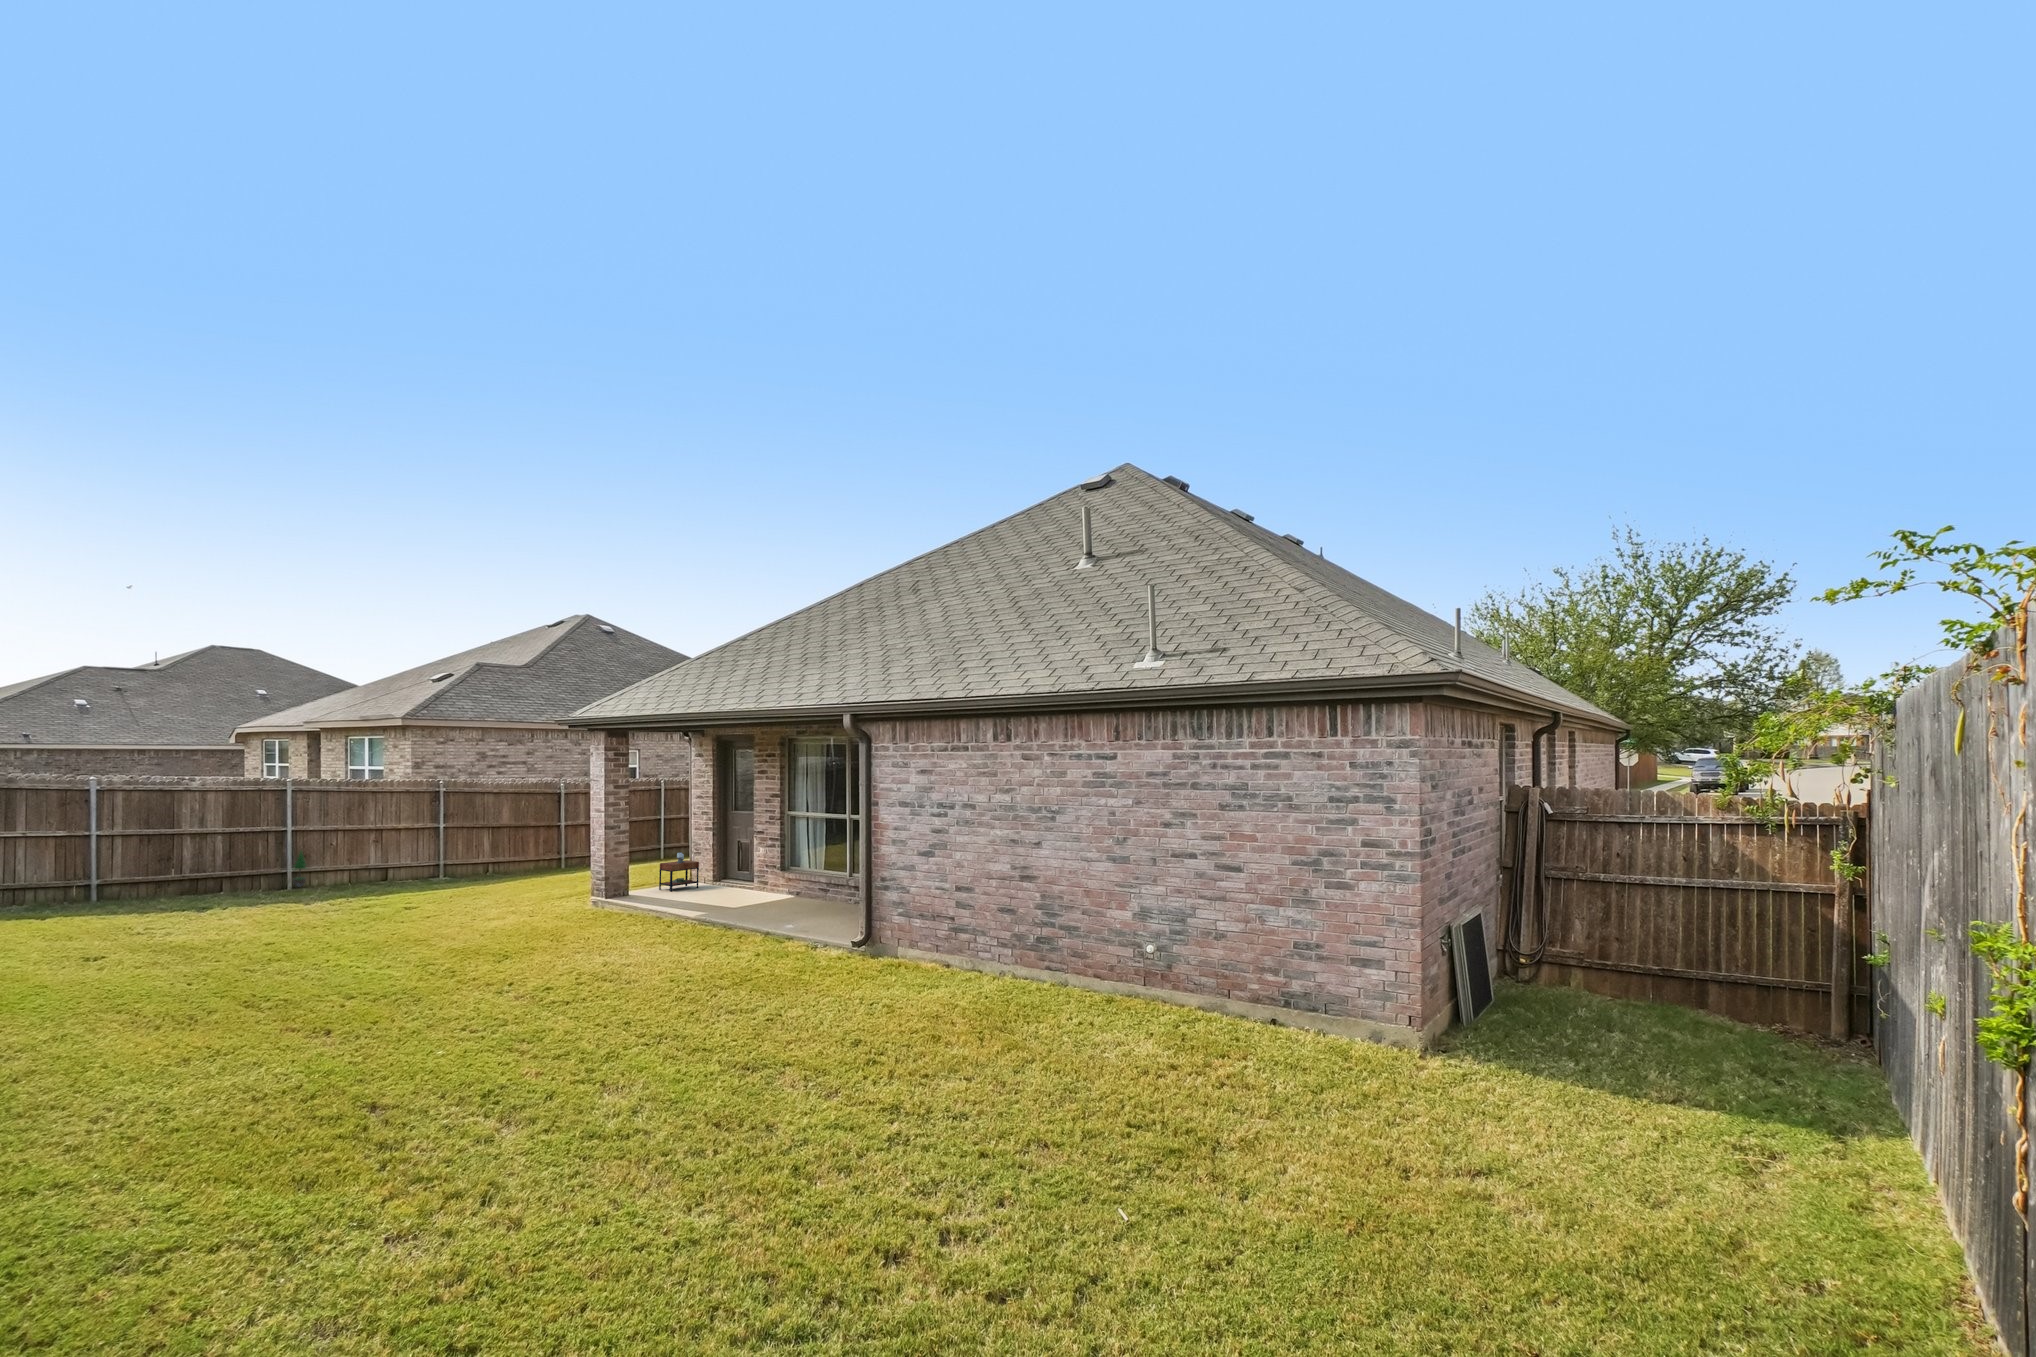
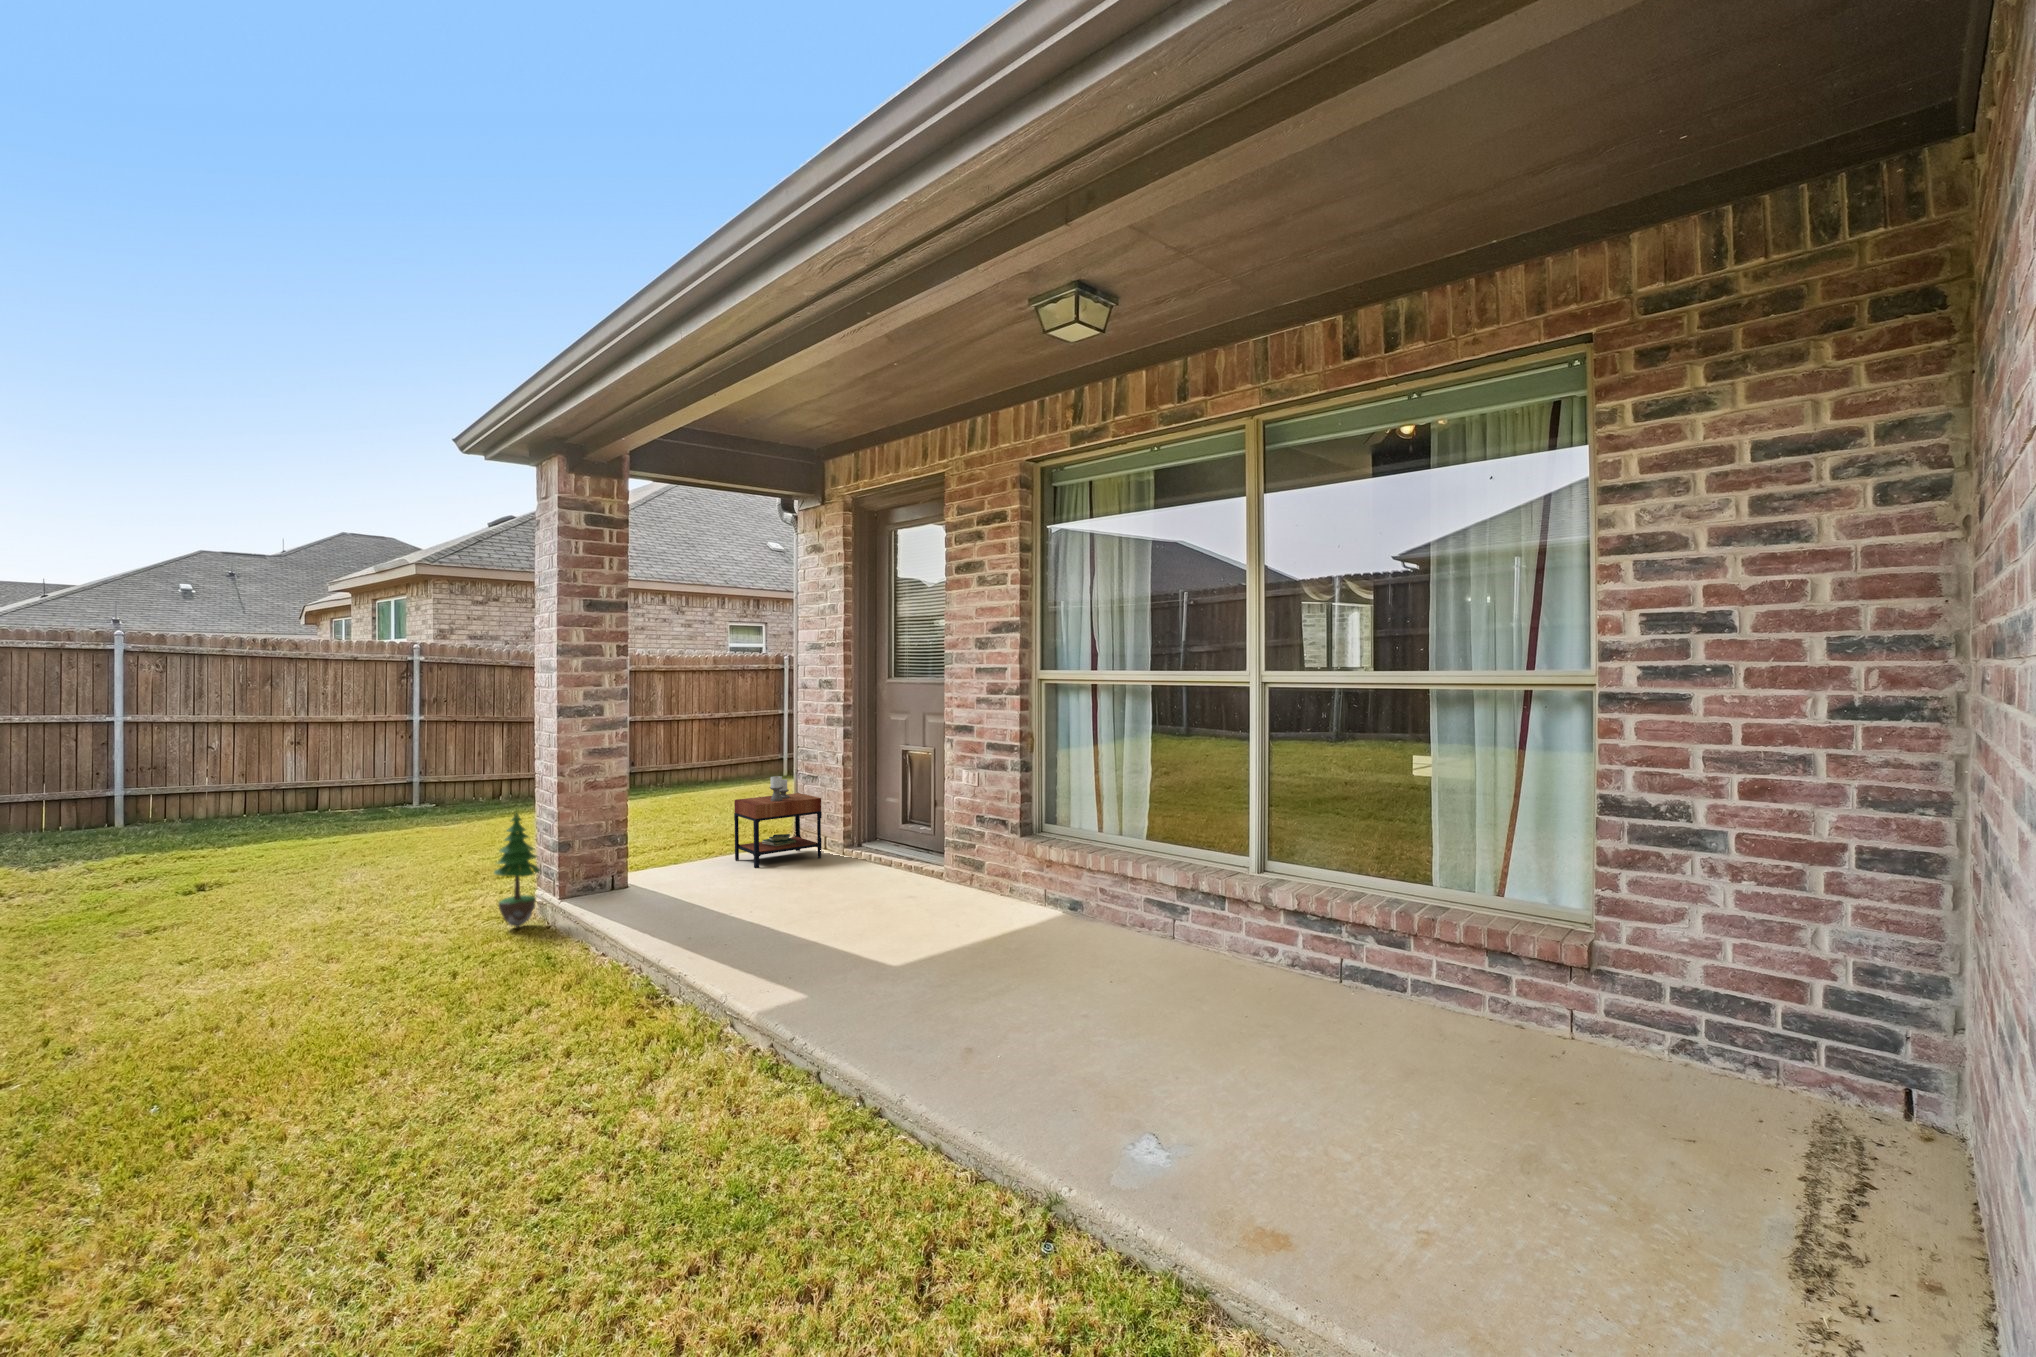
potted tree: present [292,851,306,887] -> present [494,813,540,927]

